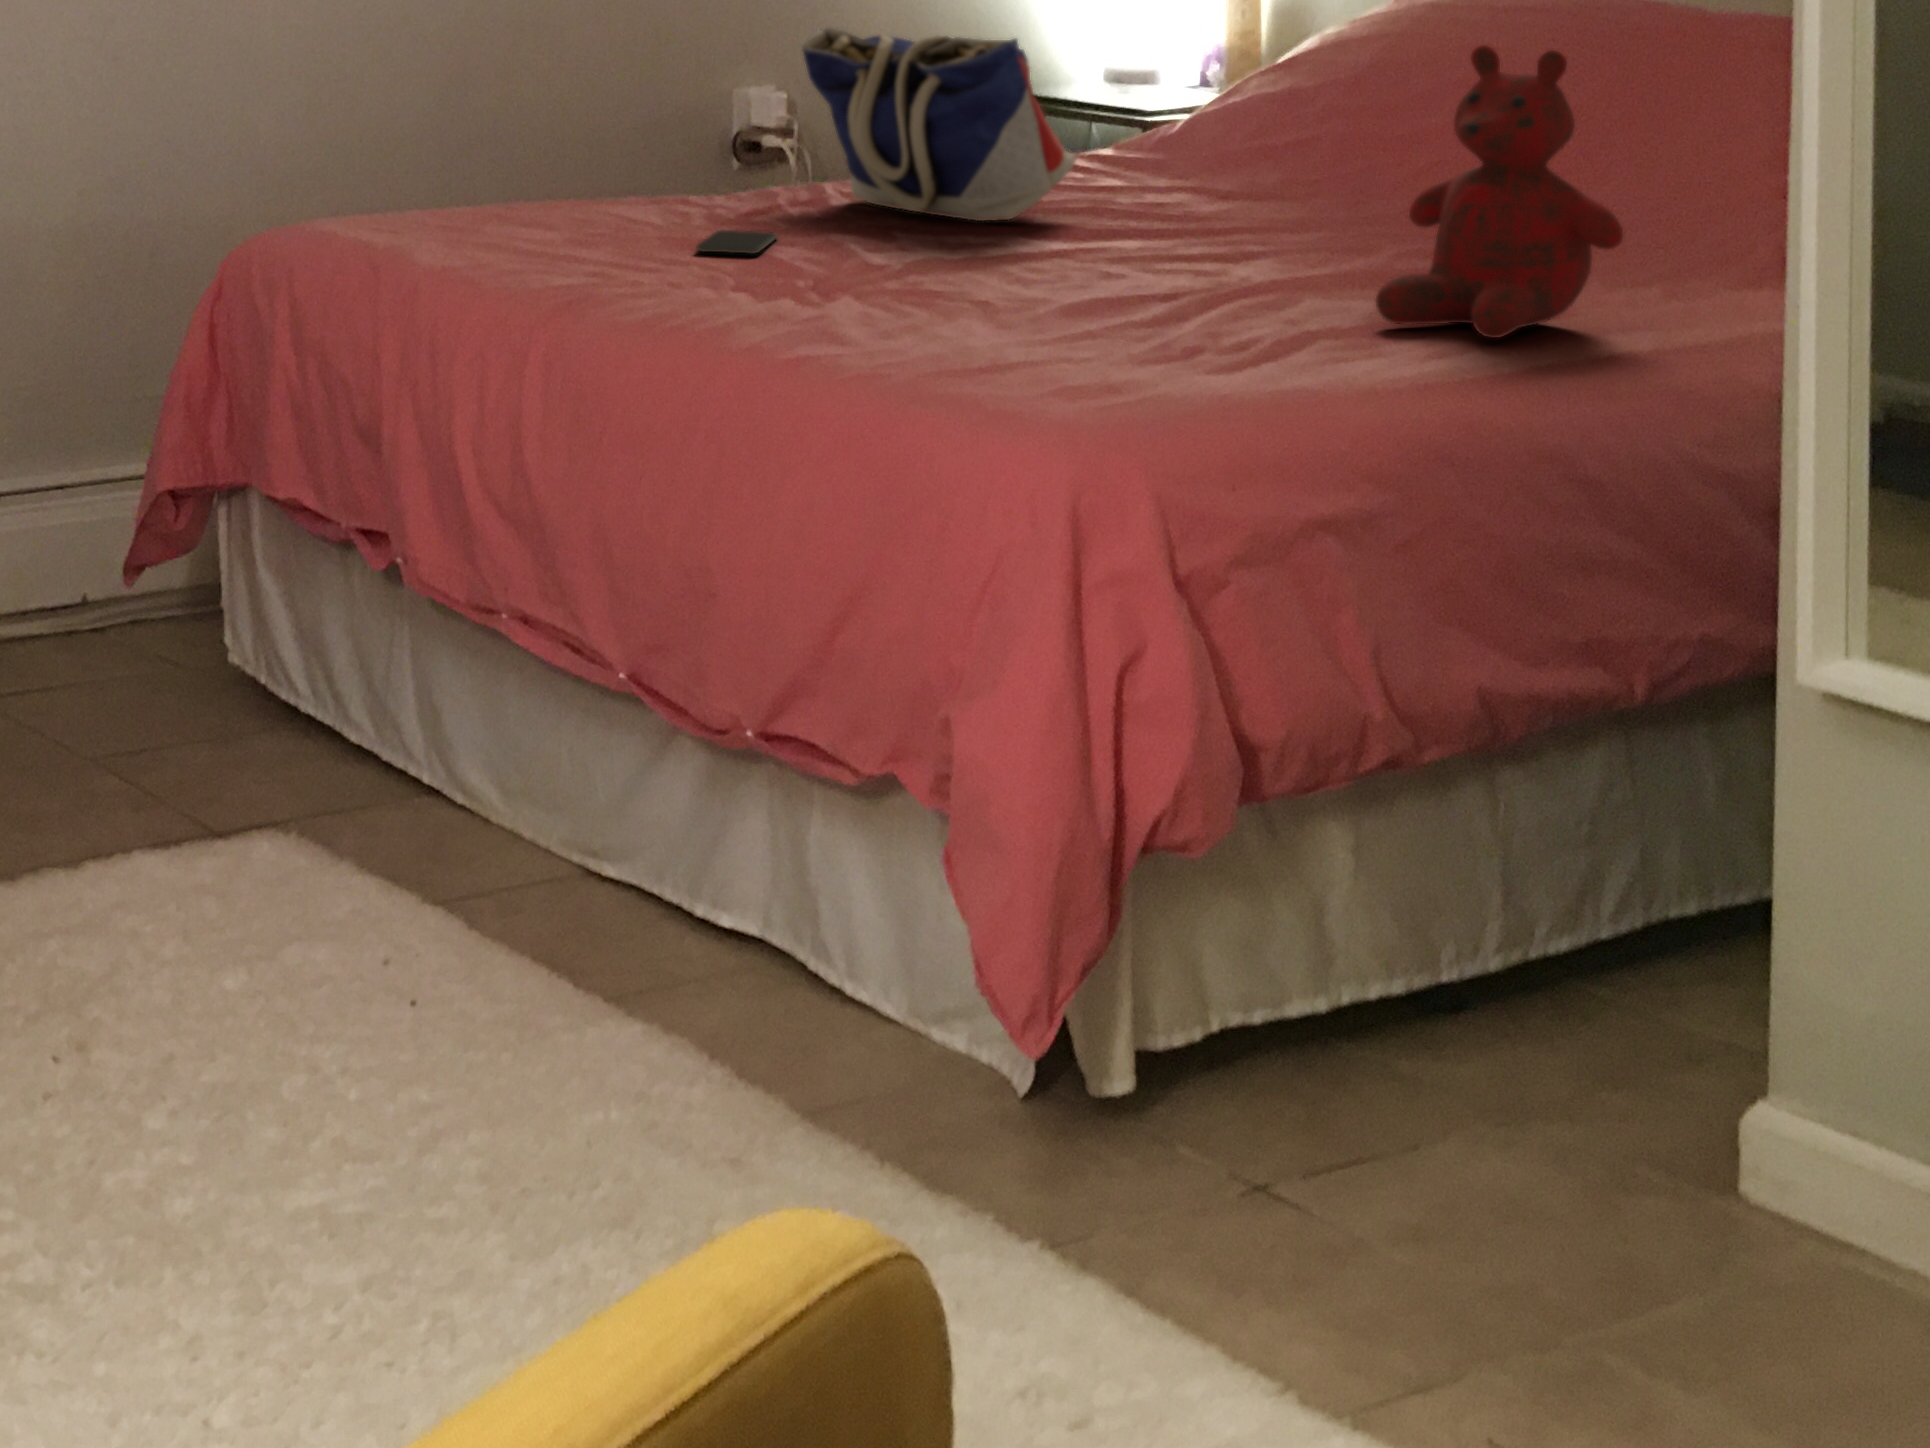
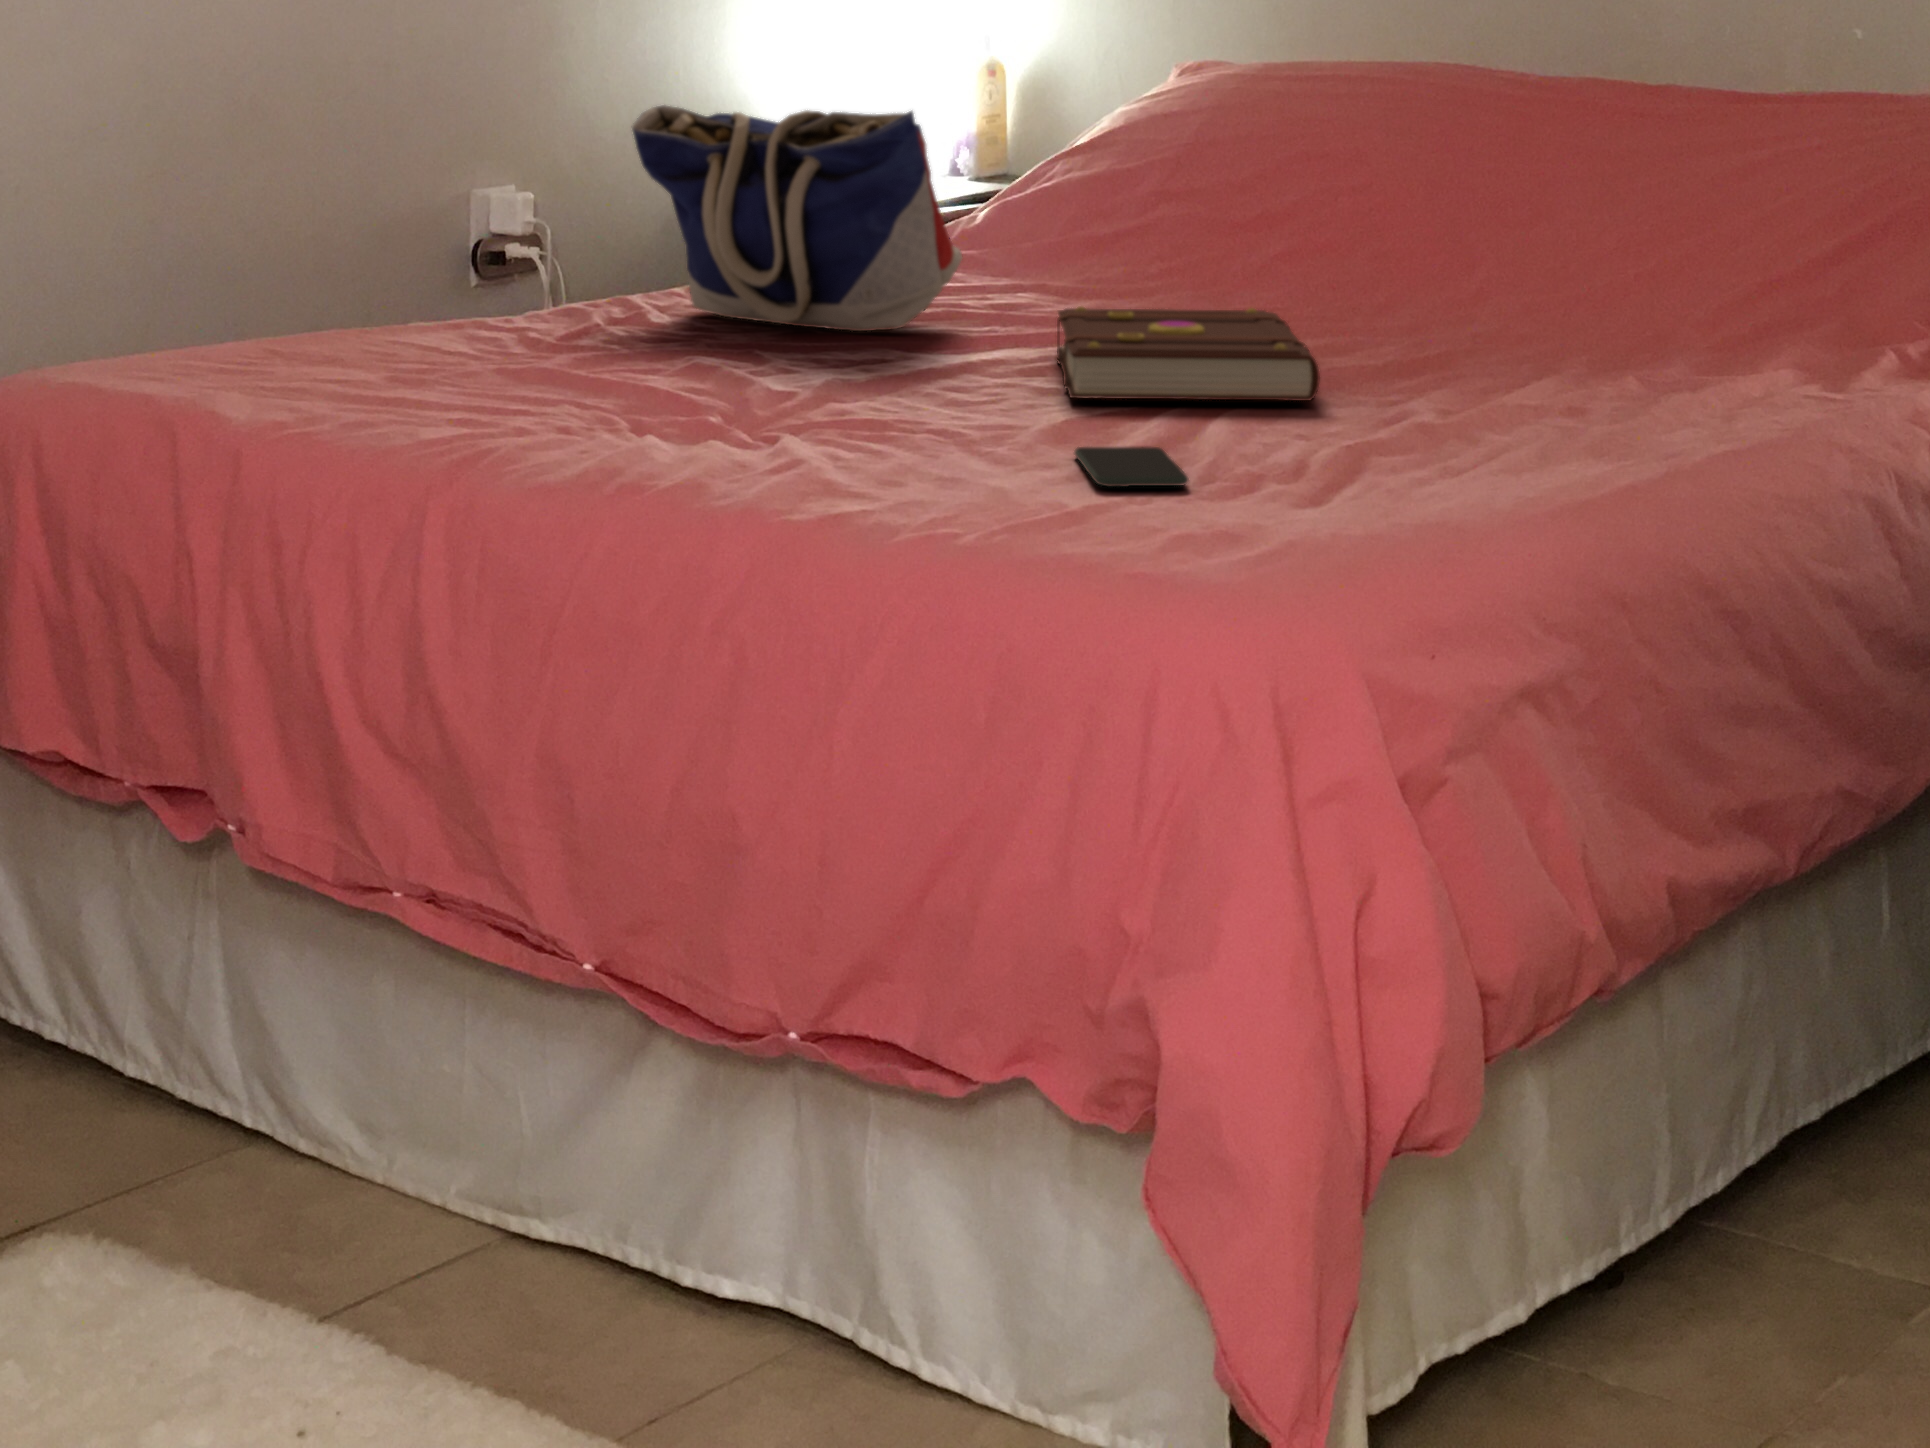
teddy bear: present [1376,45,1623,338] -> none [1433,102,1699,447]
book: none [1091,208,1334,292] -> present [1057,306,1320,401]
smartphone: present [697,230,777,254] -> present [1075,447,1188,487]

